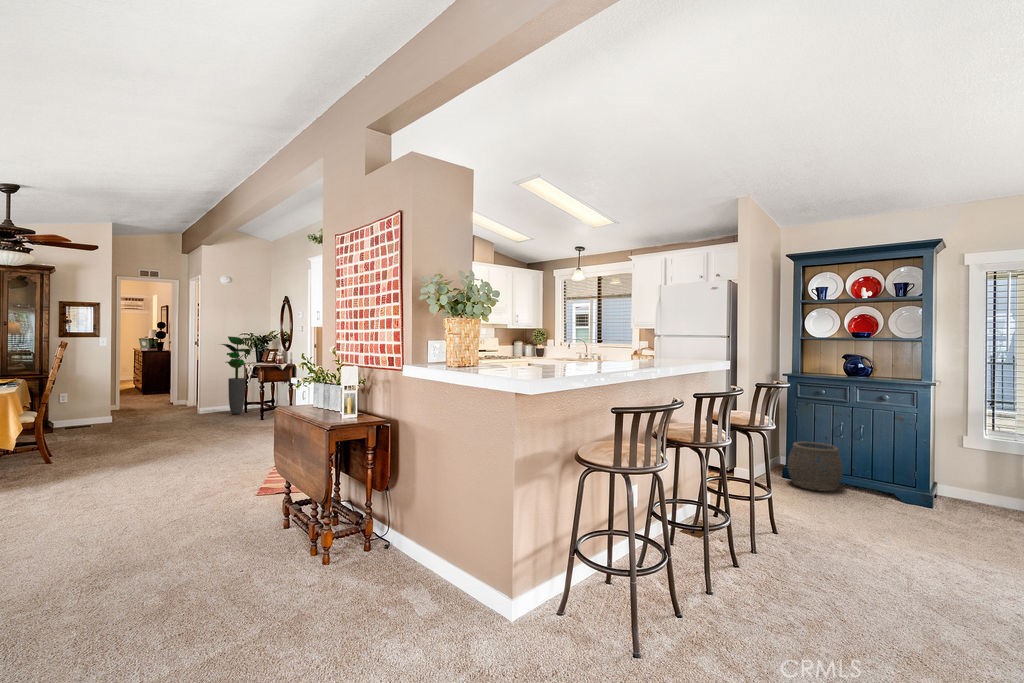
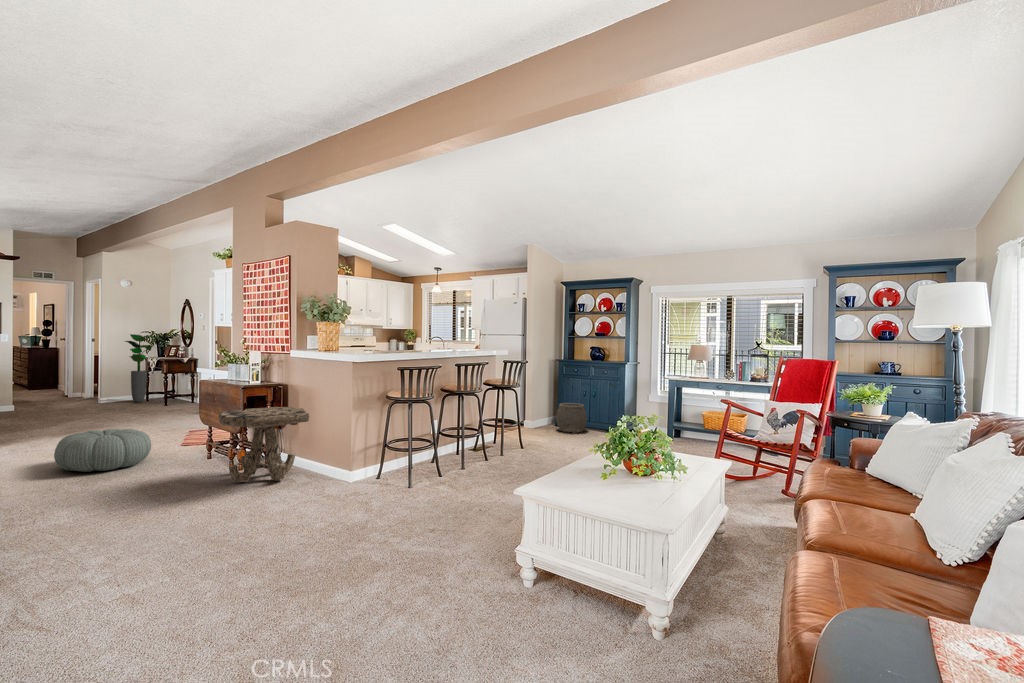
side table: none [285,458,436,607] -> present [218,407,309,482]
pouf: none [61,478,206,555] -> present [54,429,151,472]

